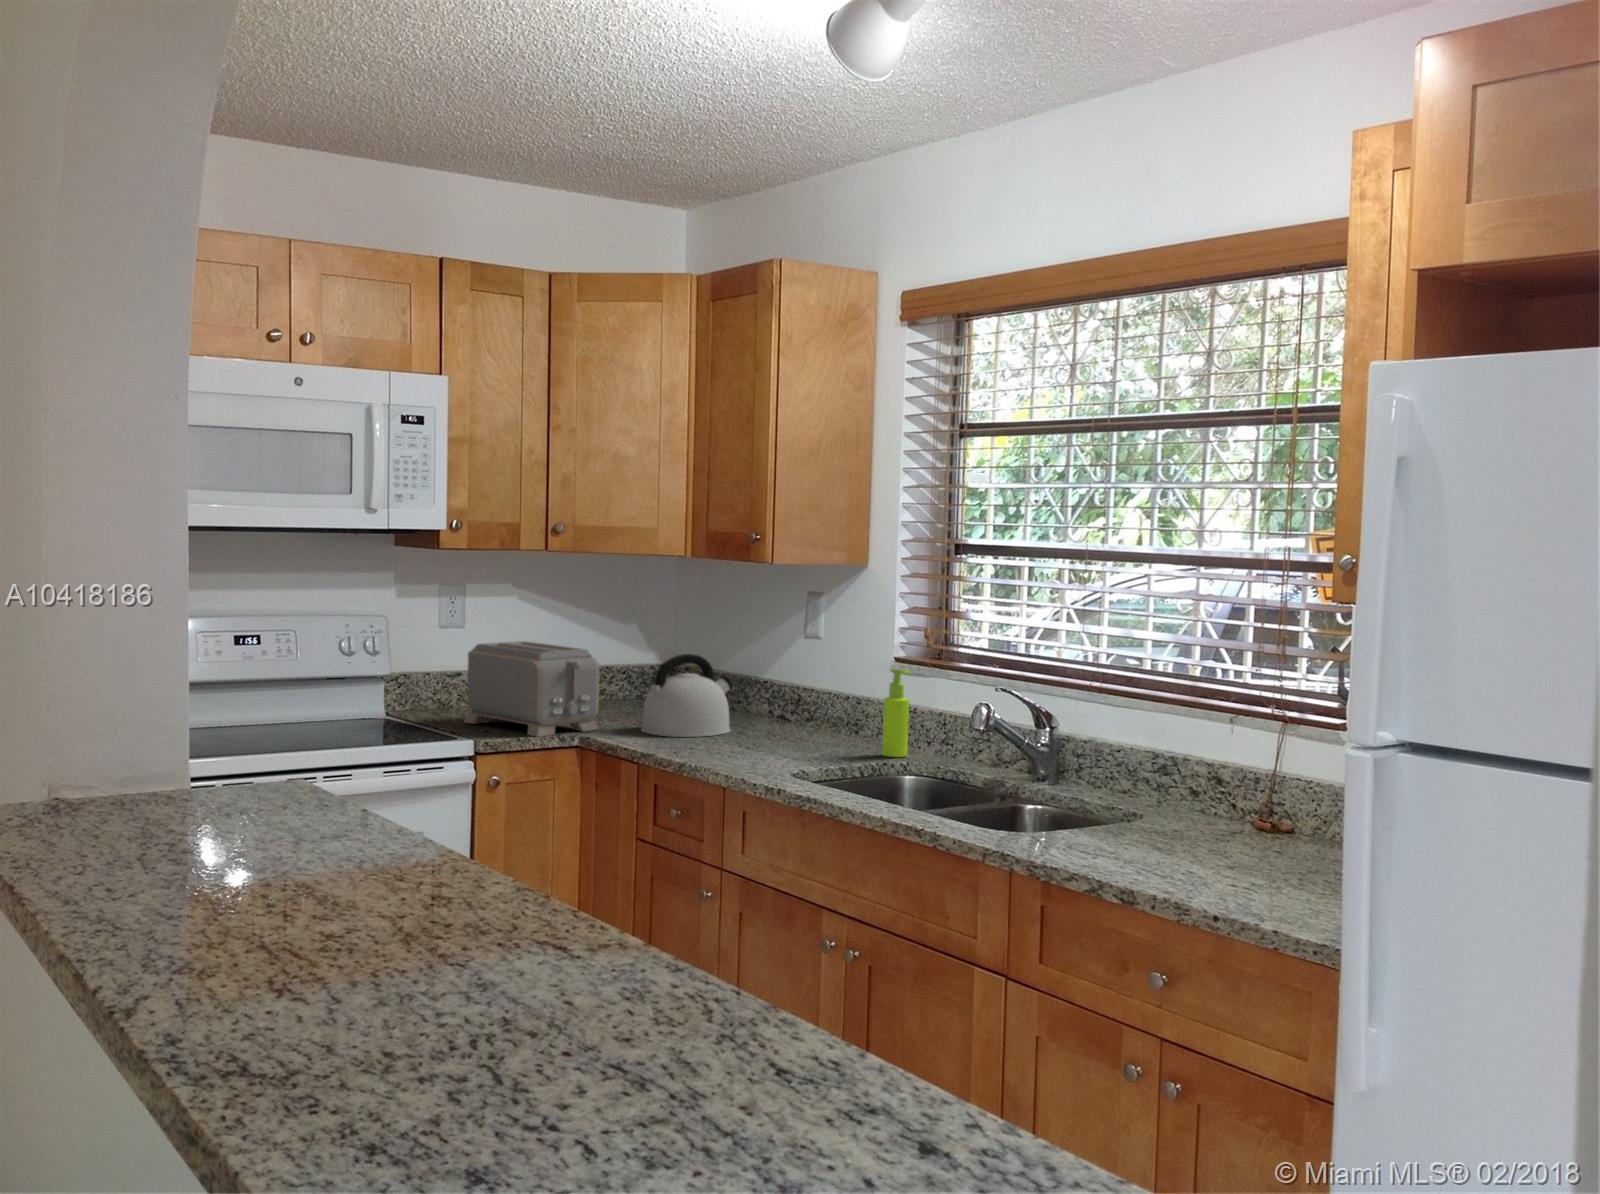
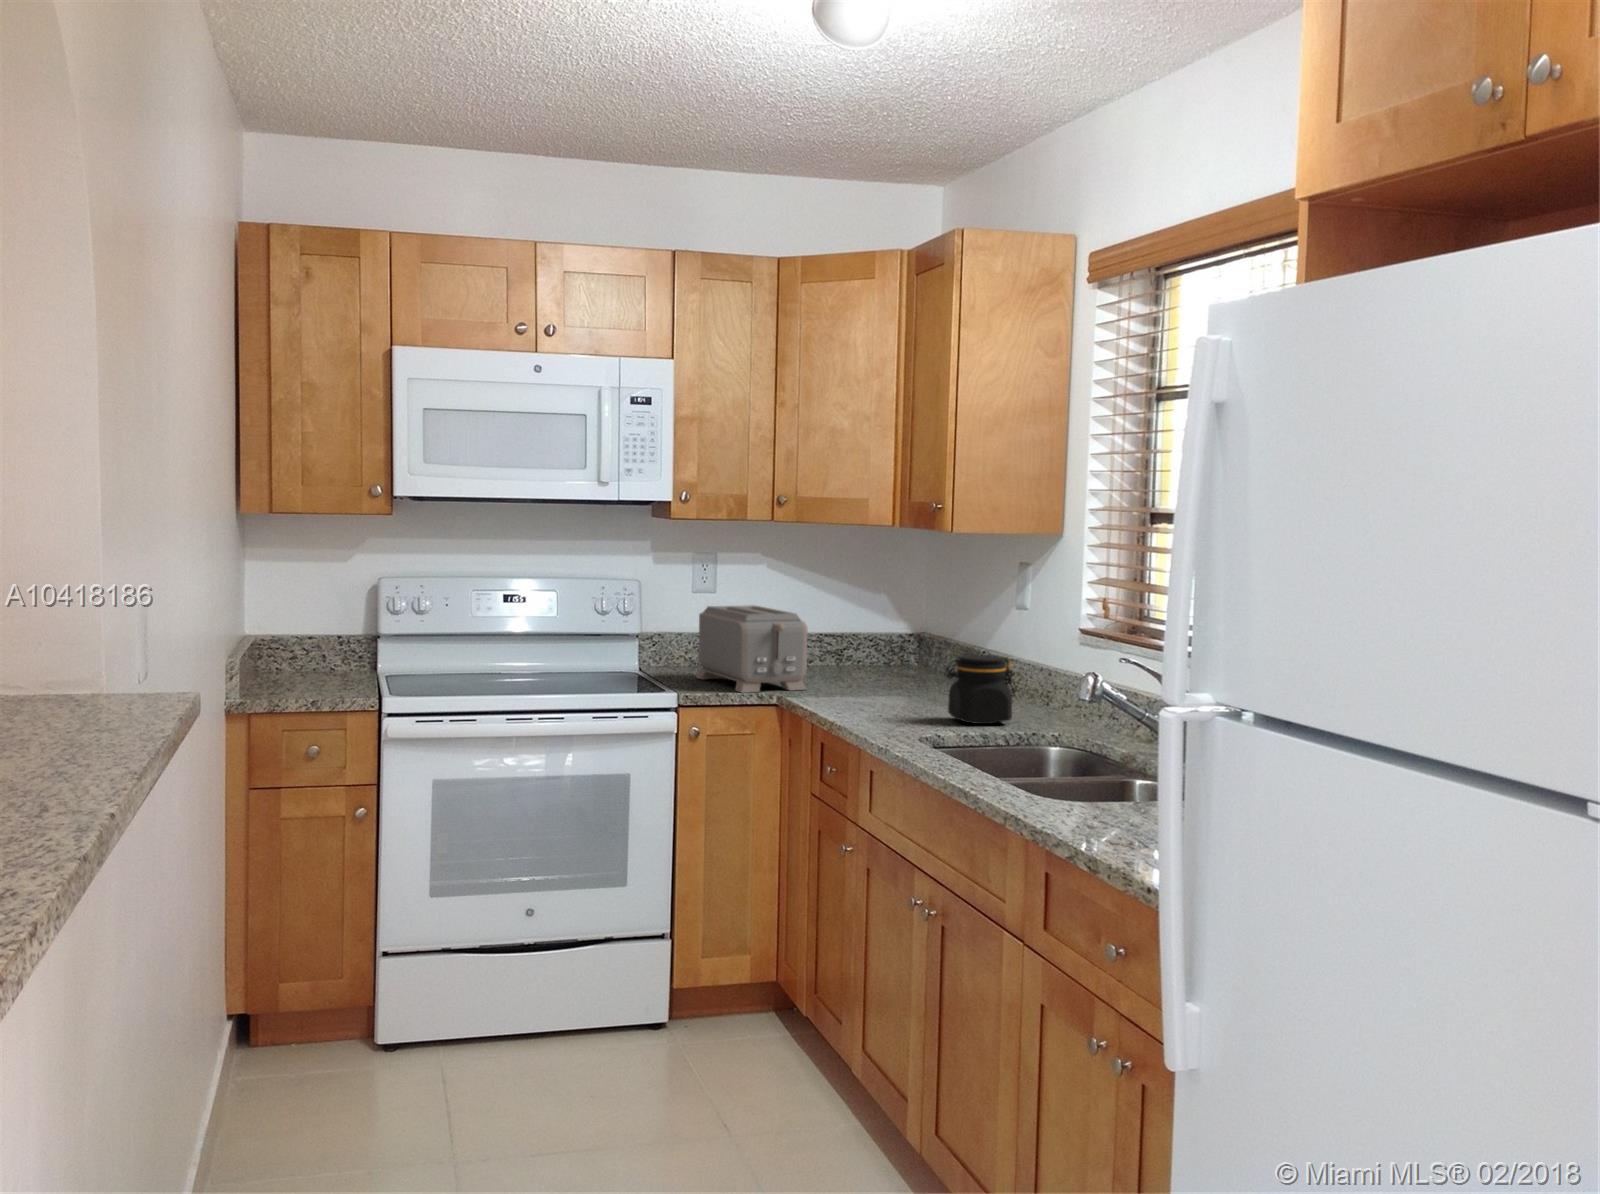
kettle: present [641,654,733,737] -> none [843,621,936,700]
soap dispenser: present [882,669,911,757] -> none [1043,640,1072,728]
jar: none [785,687,853,757] -> present [945,655,1016,724]

